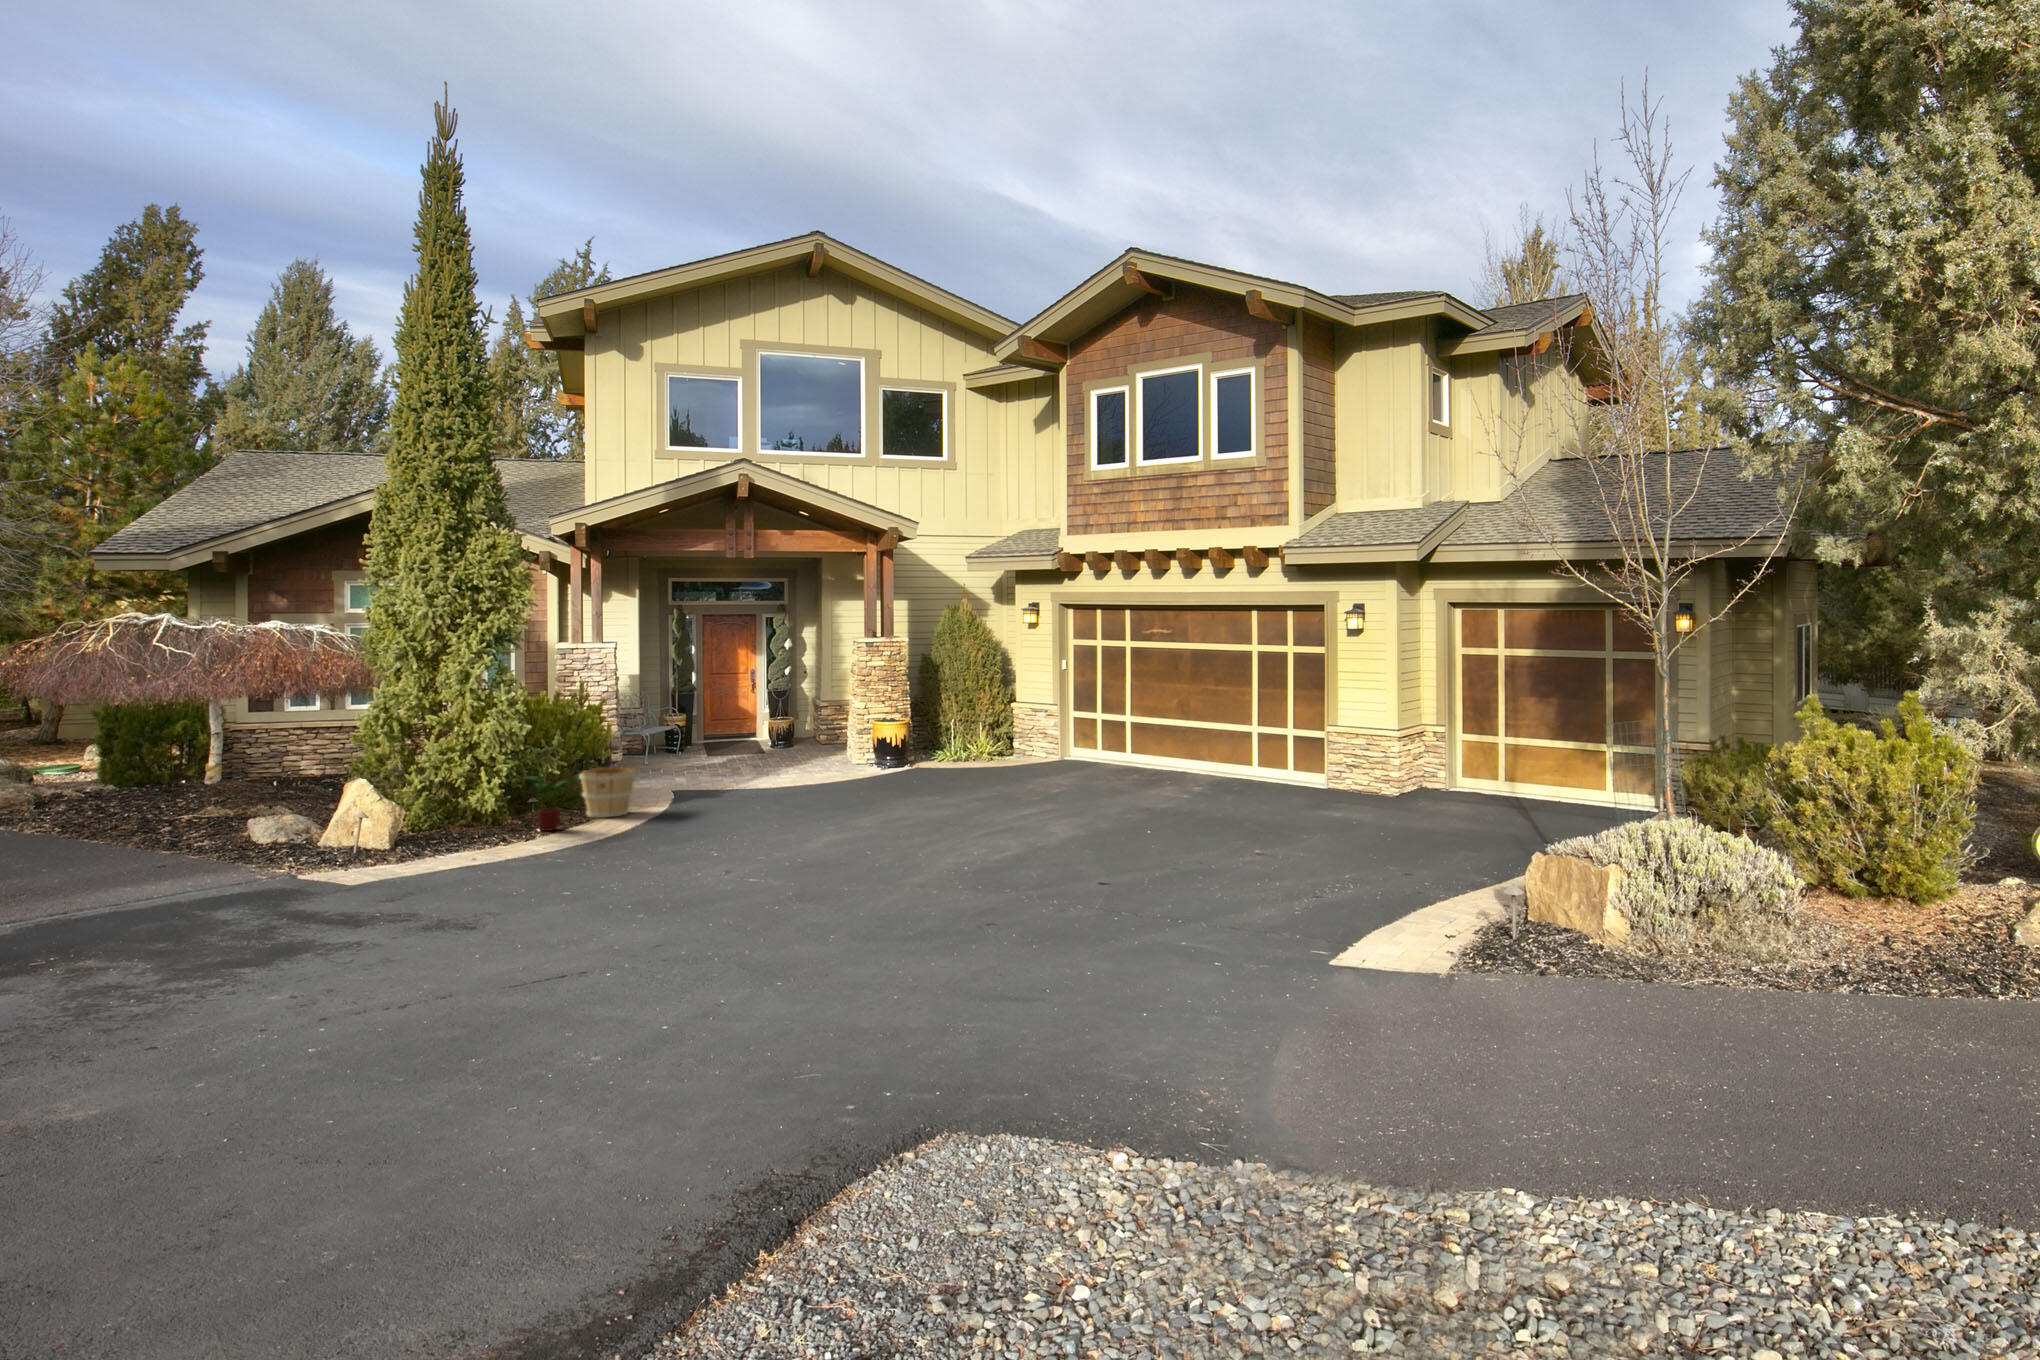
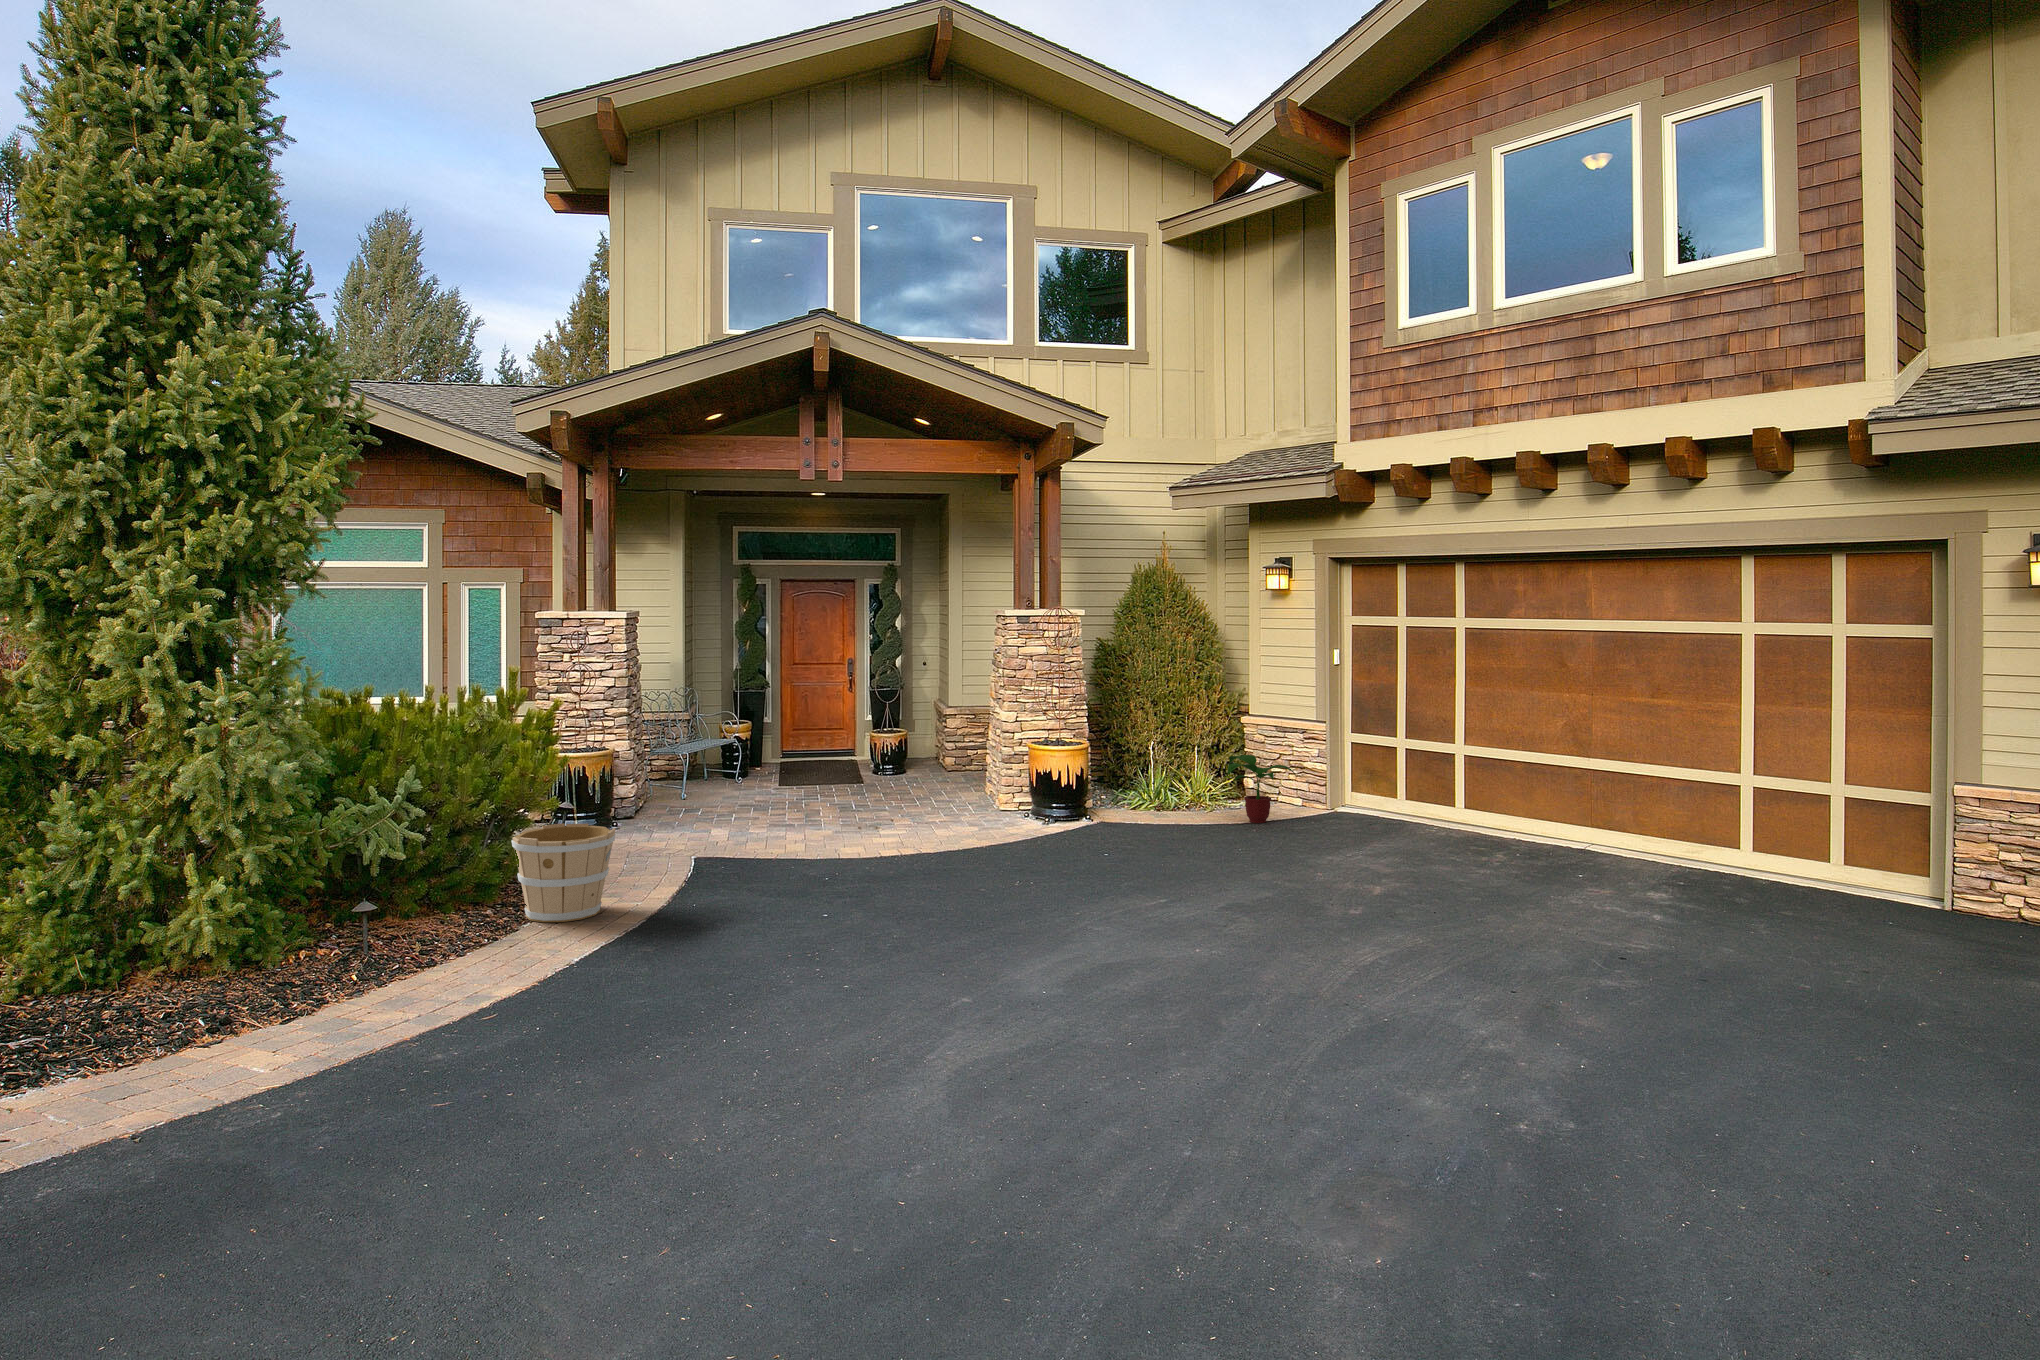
potted plant: present [513,776,568,831] -> present [1228,755,1296,823]

